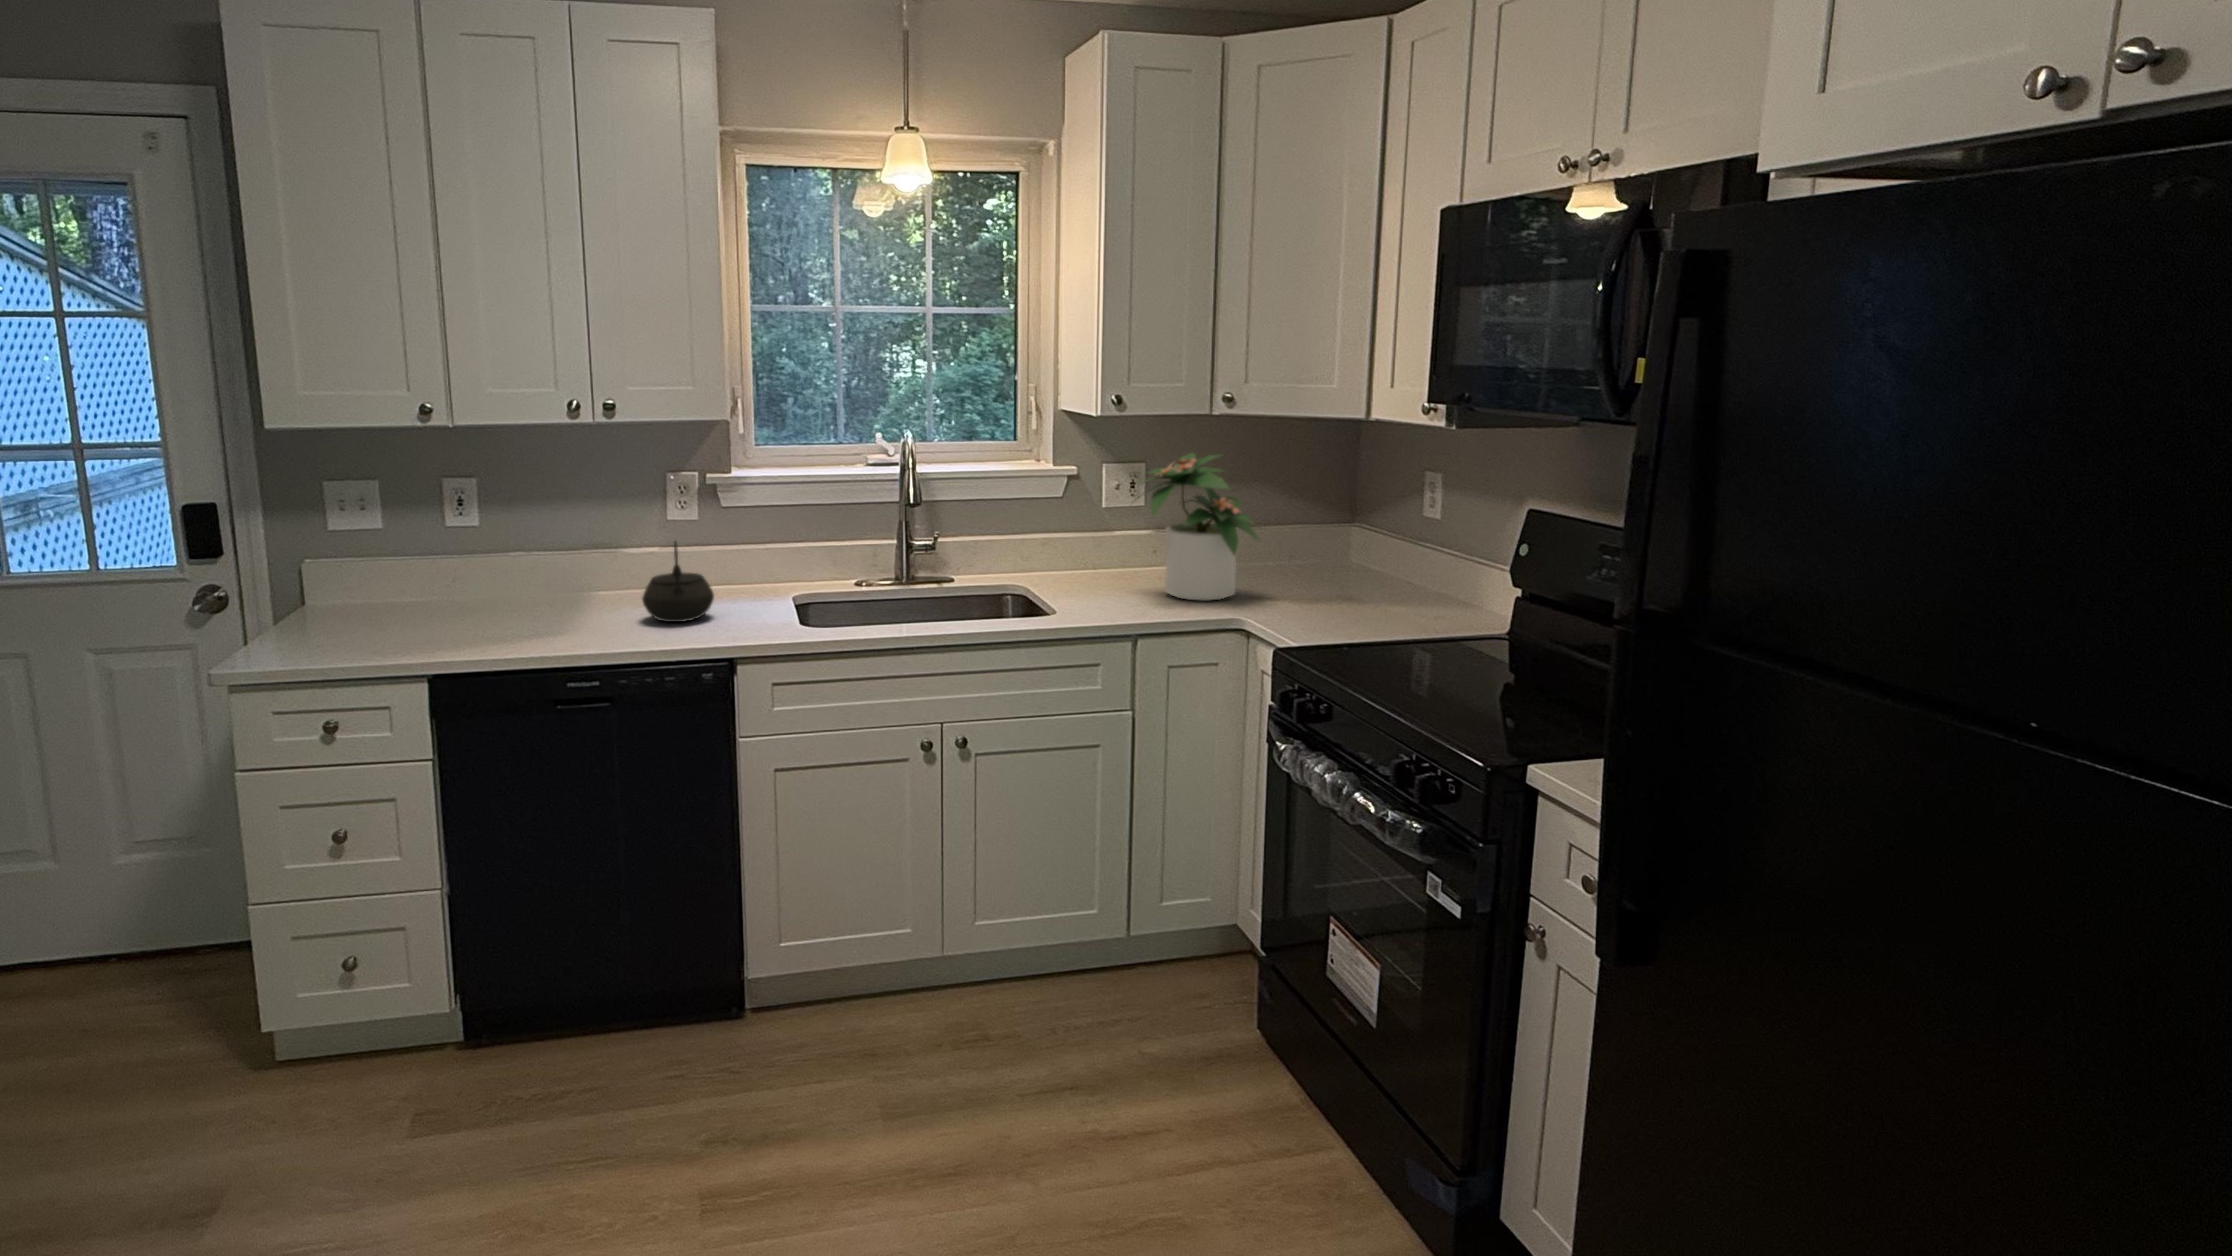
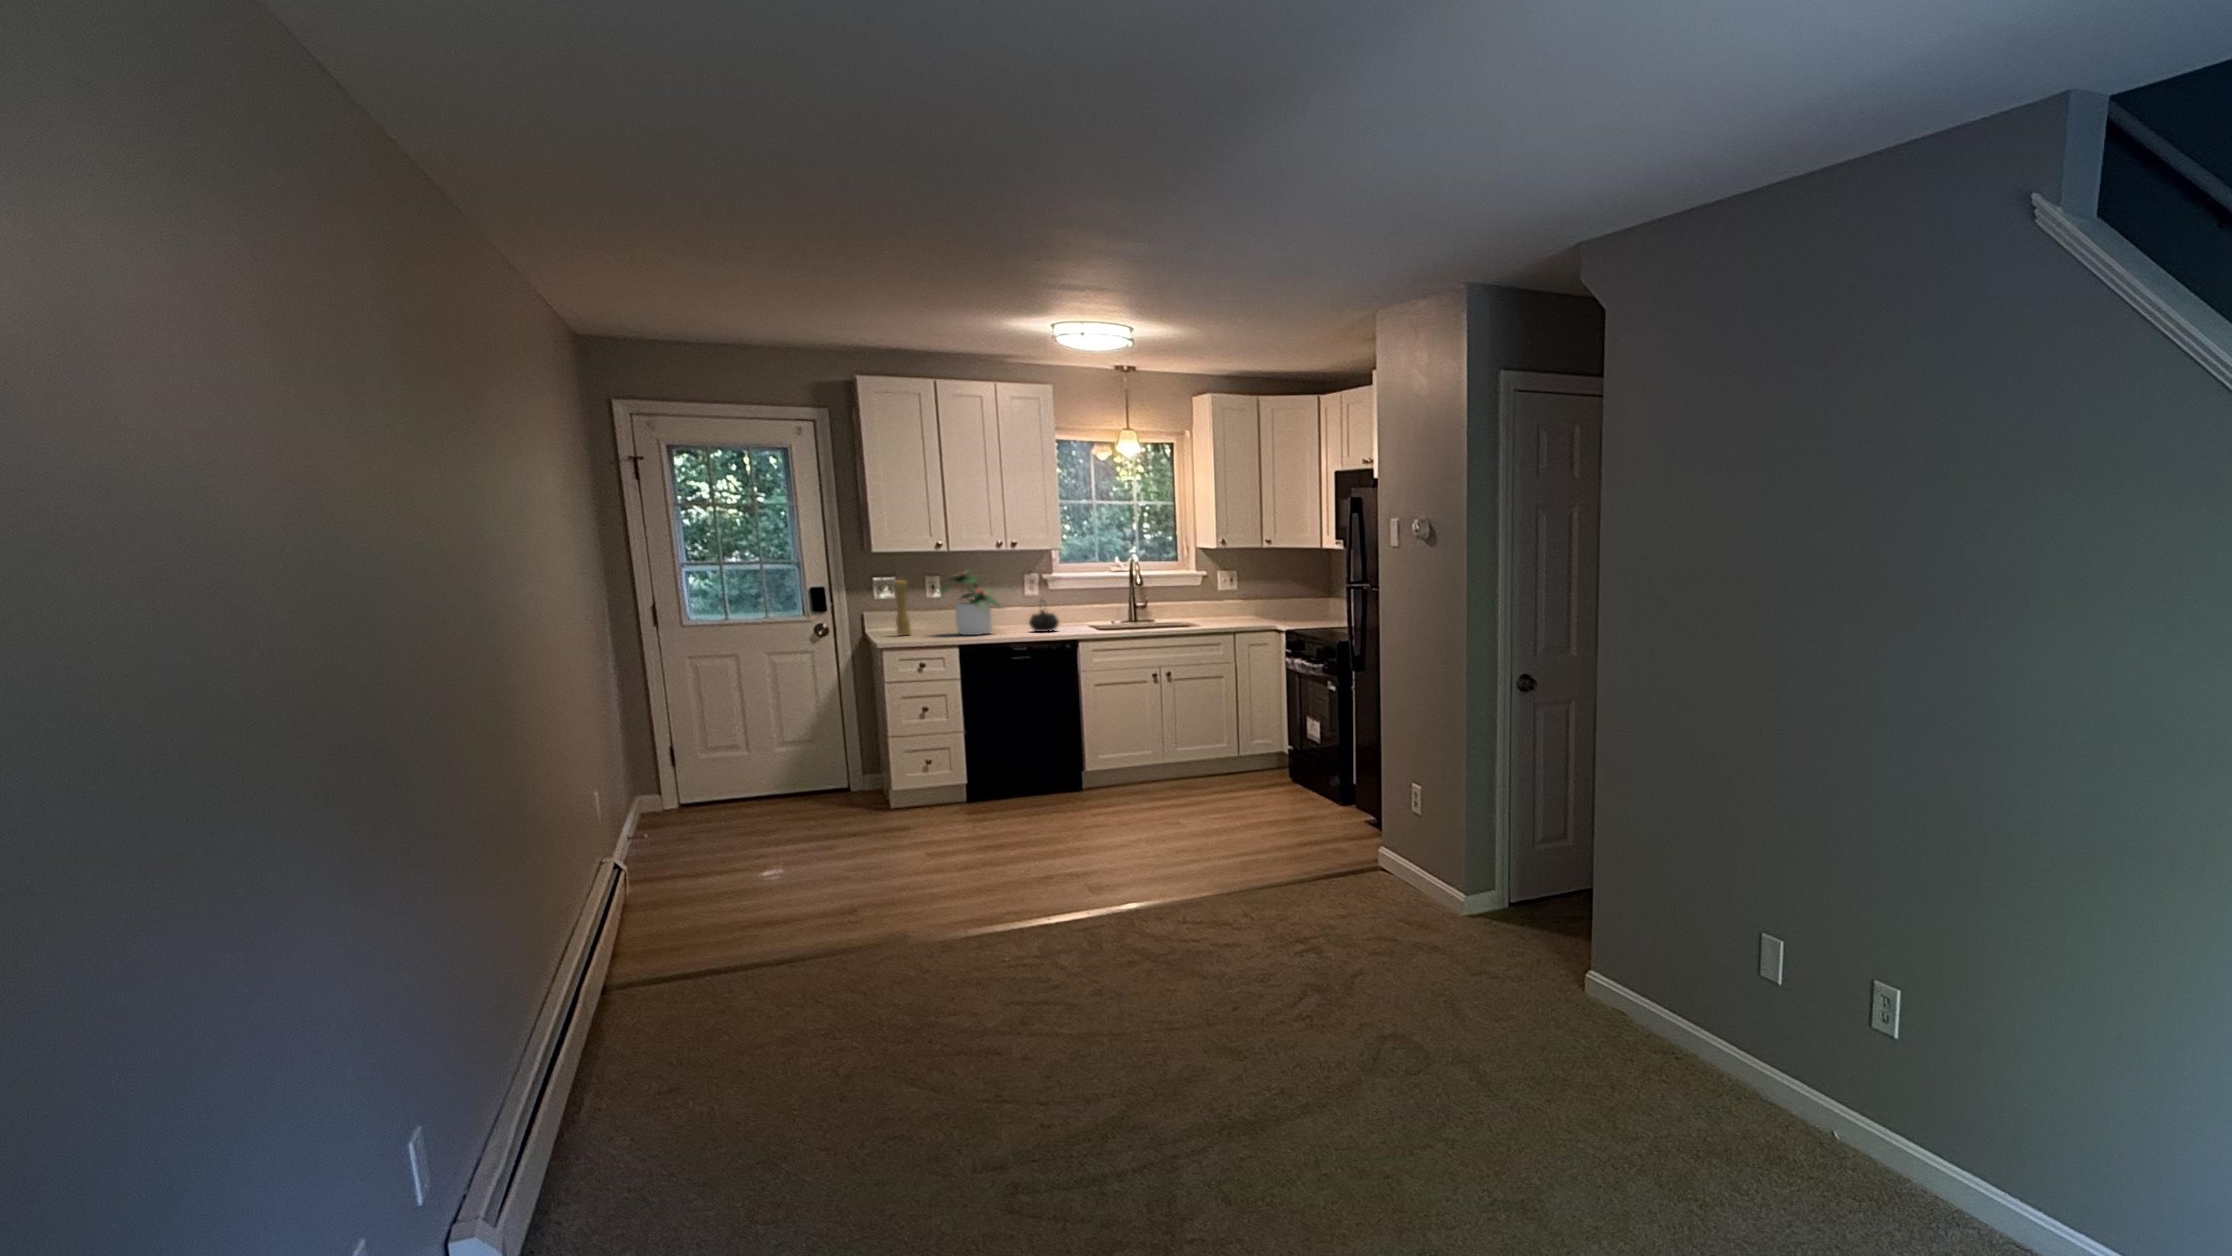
potted plant: present [1138,453,1259,601] -> present [938,570,999,635]
pepper mill: none [336,489,384,622] -> present [891,580,911,635]

